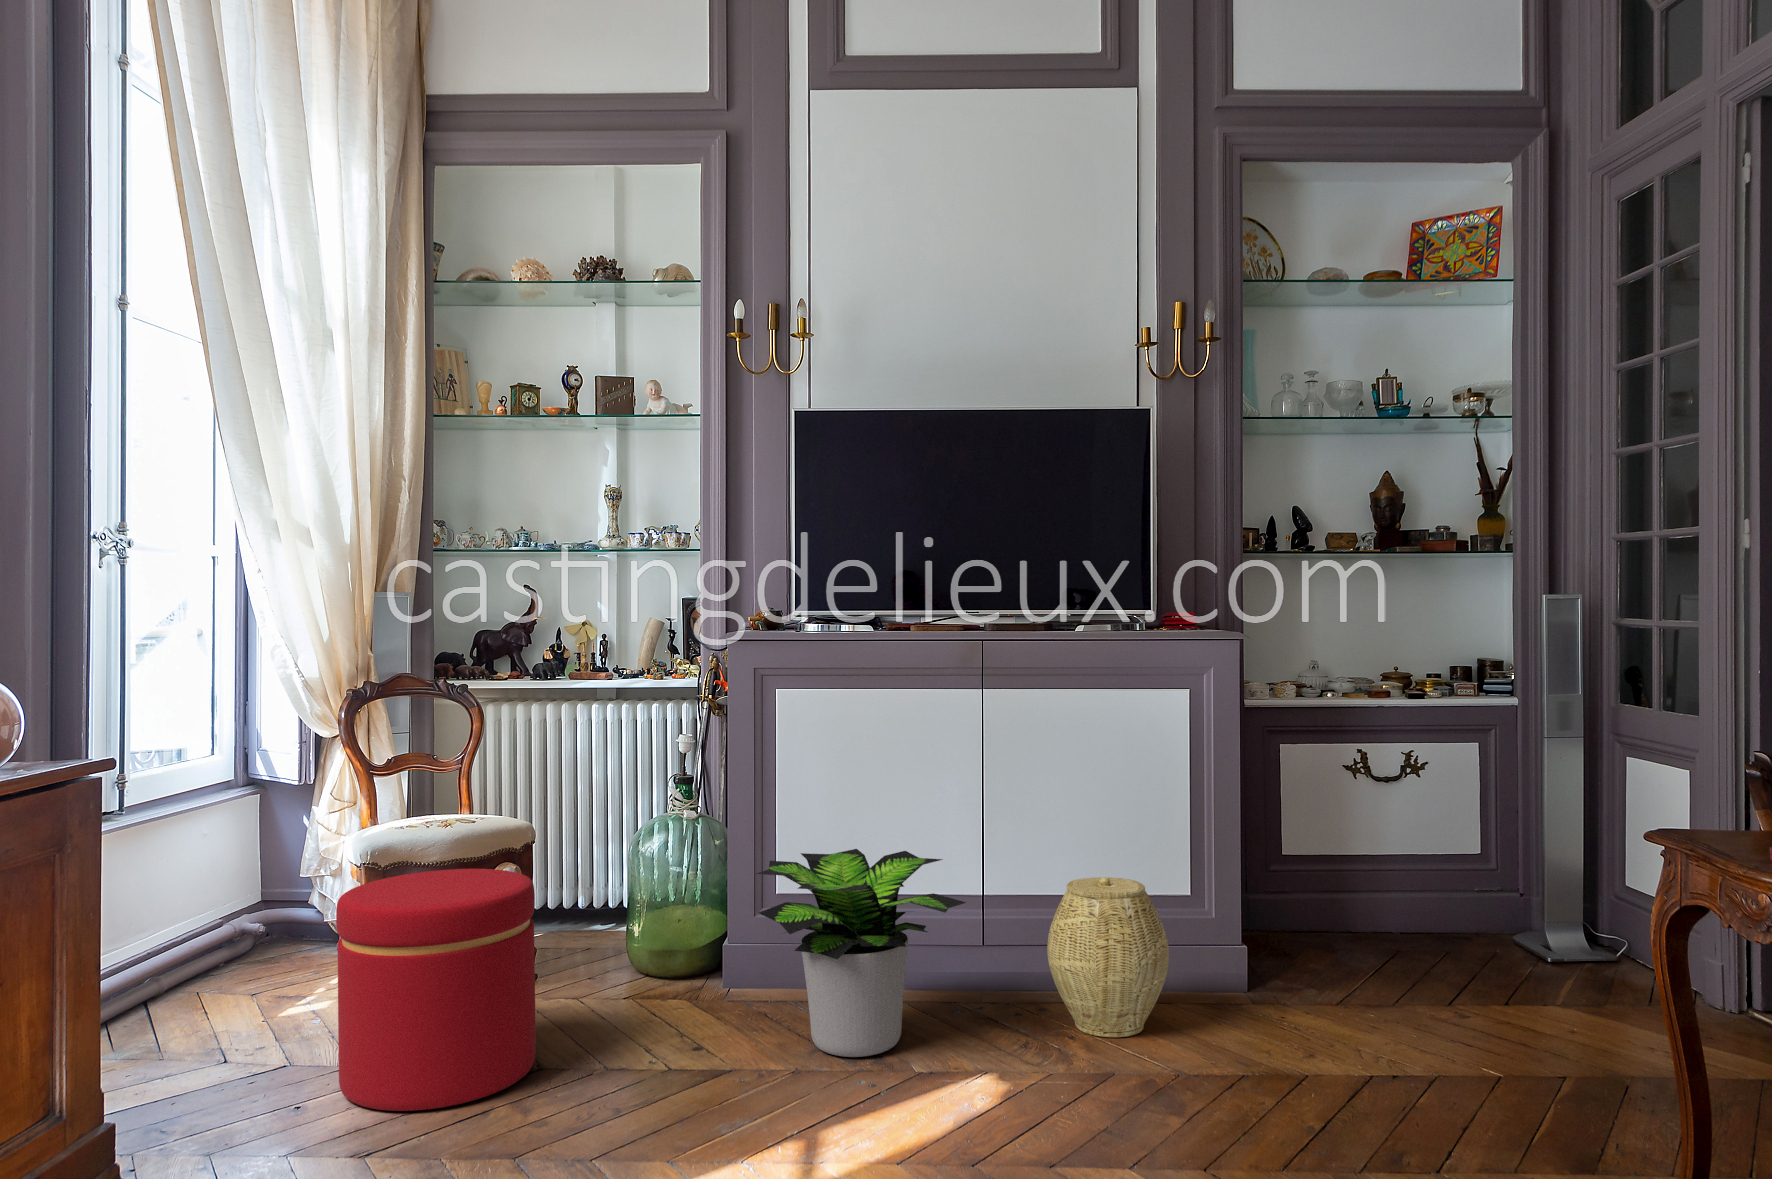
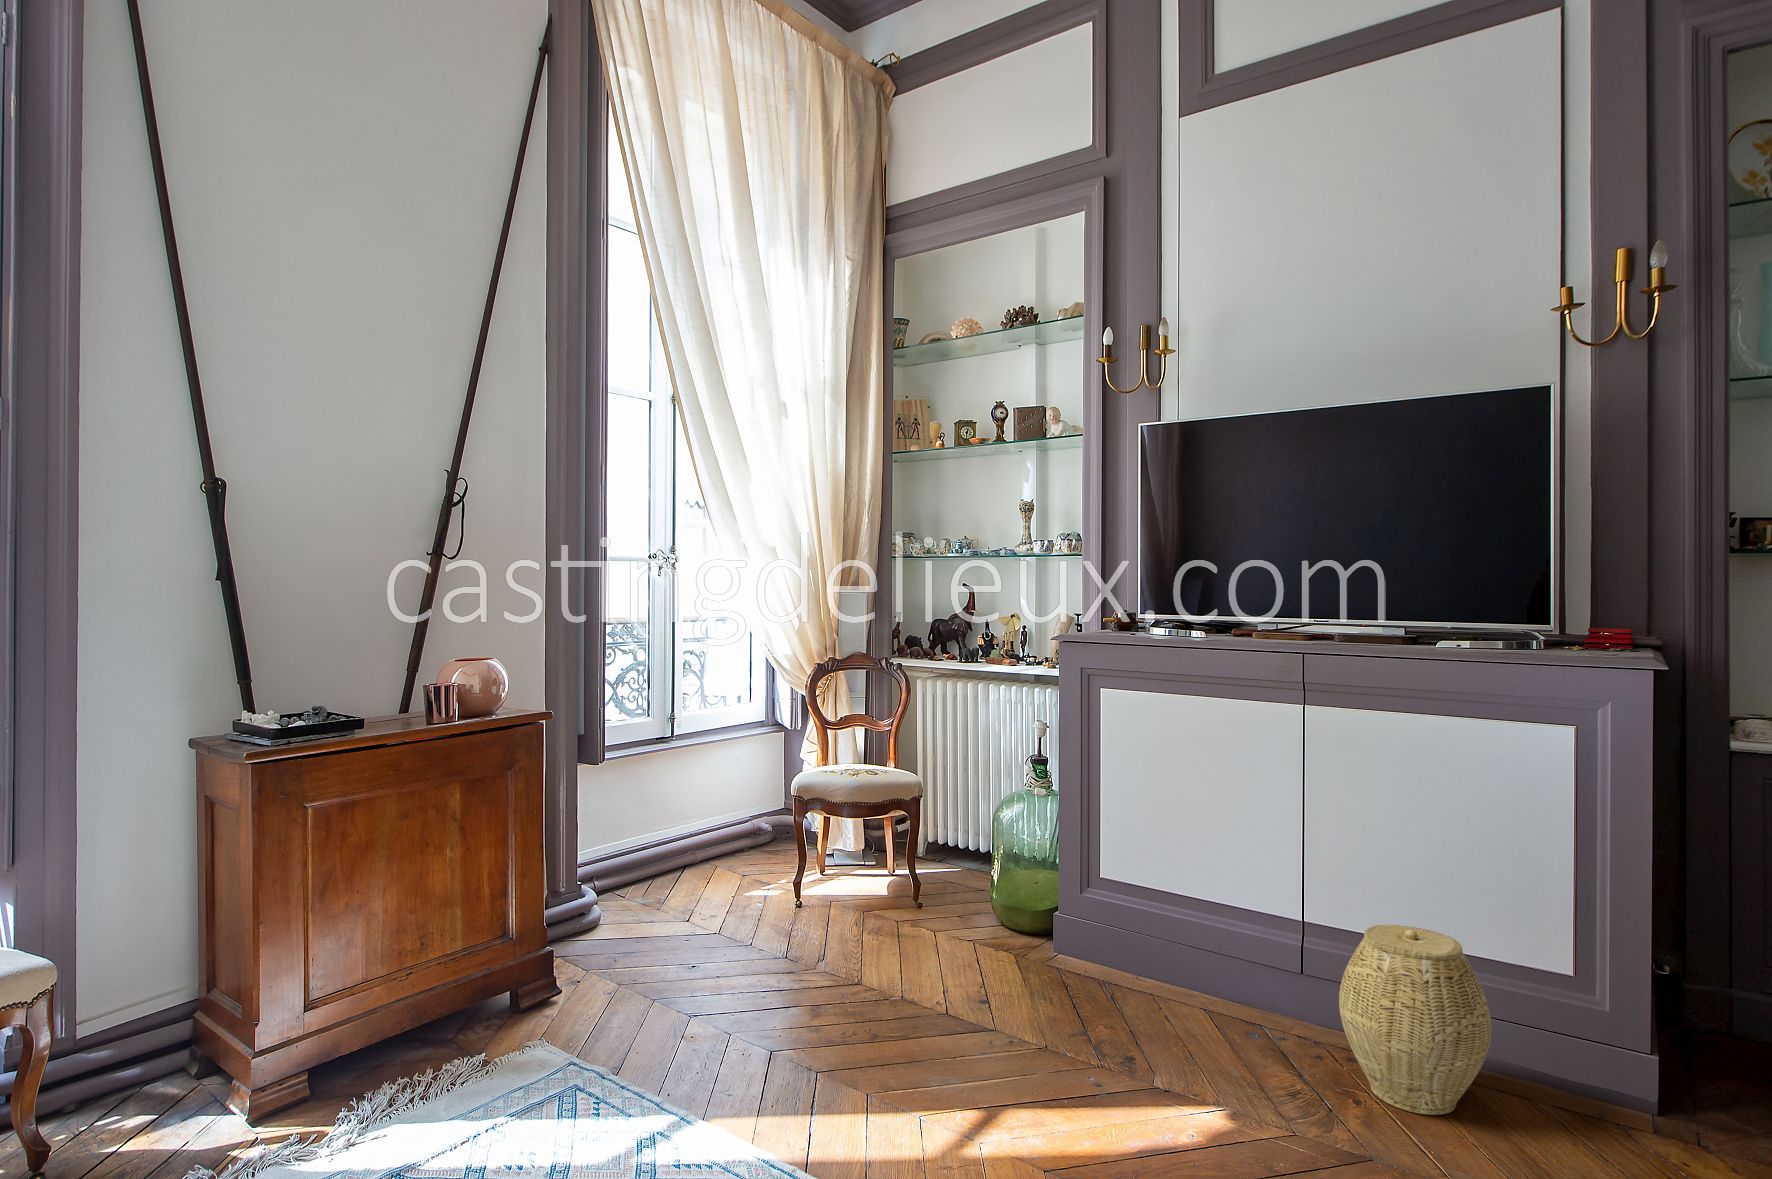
potted plant: present [756,849,966,1057] -> none [1033,845,1239,1053]
ottoman: present [336,869,536,1111] -> none [721,812,866,1000]

